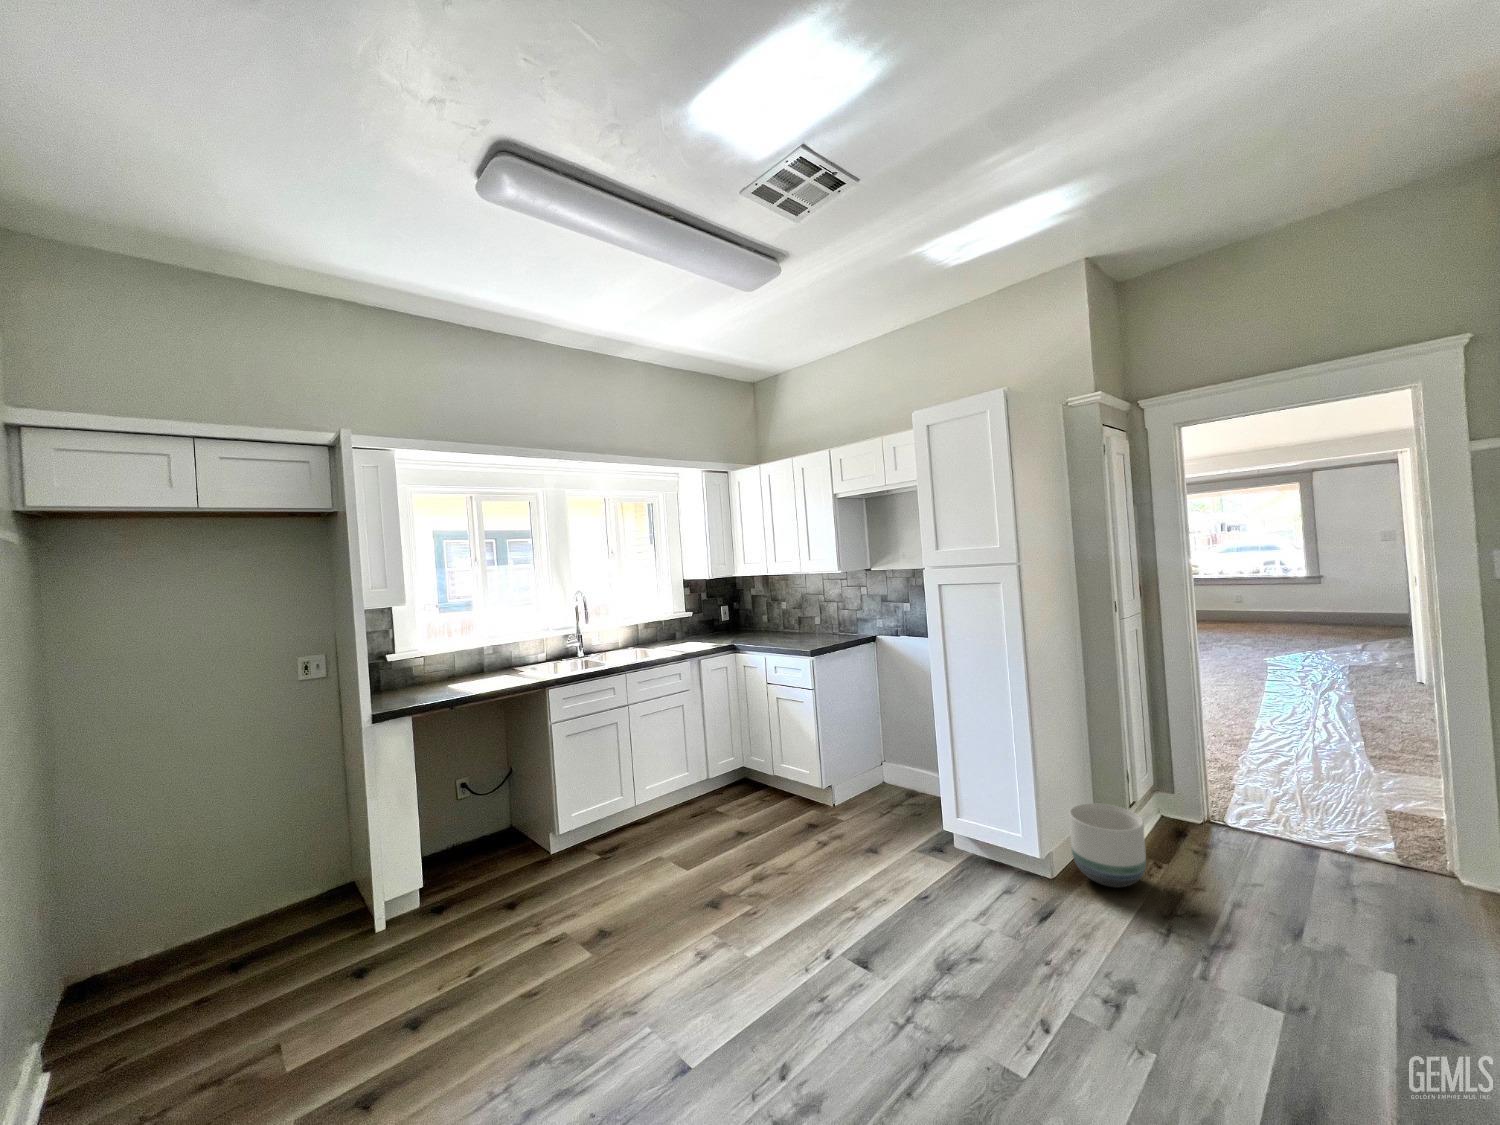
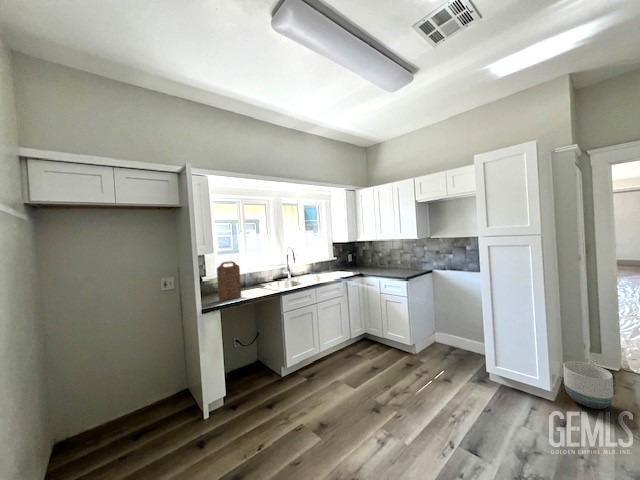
cutting board: none [410,619,462,698] -> present [217,261,241,301]

